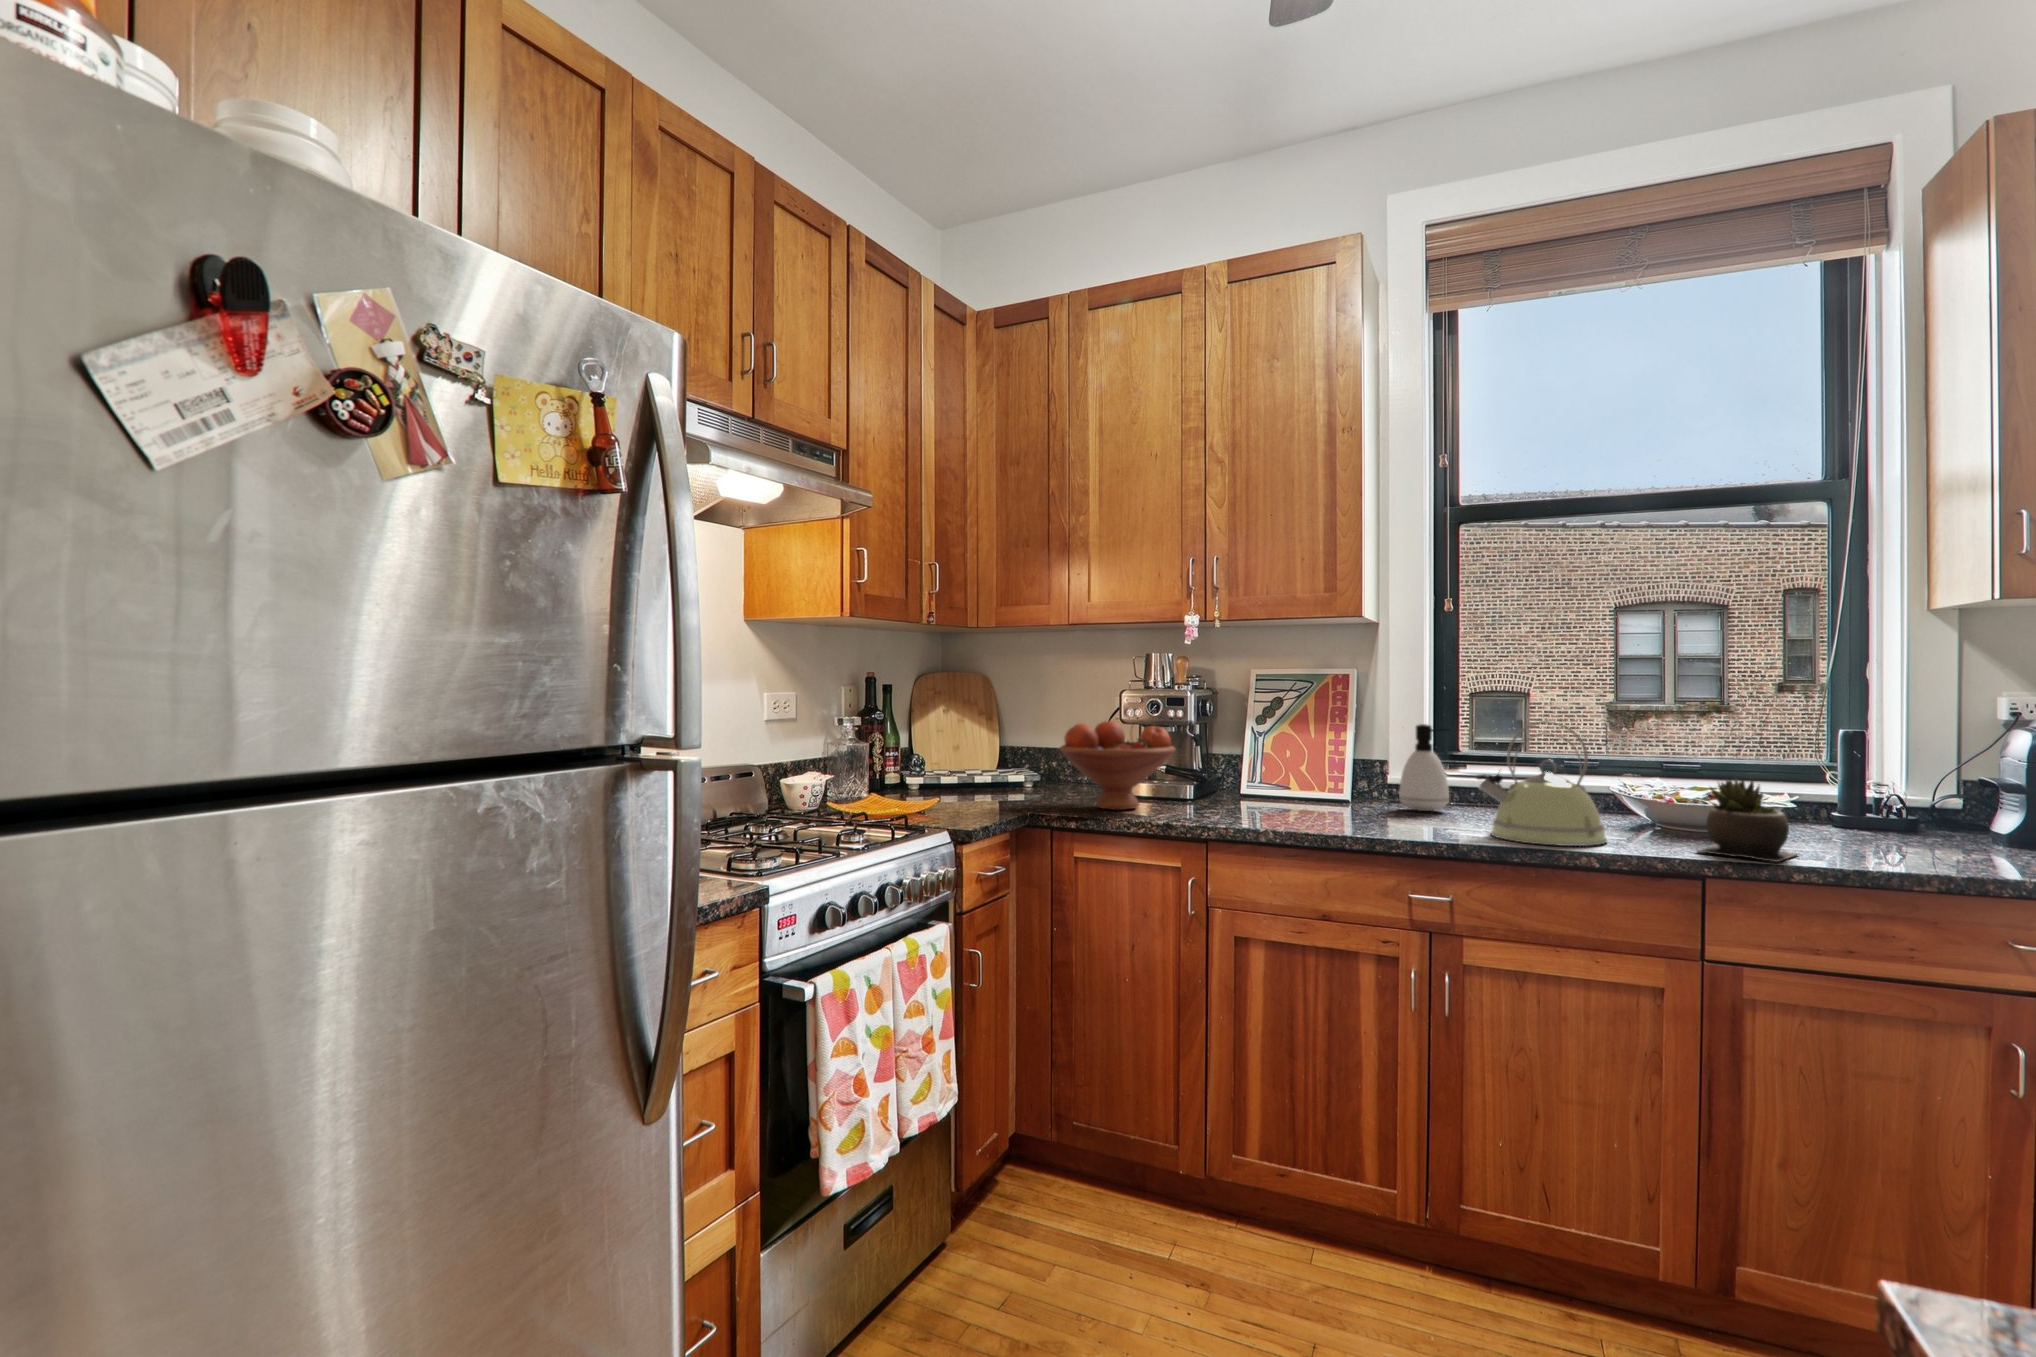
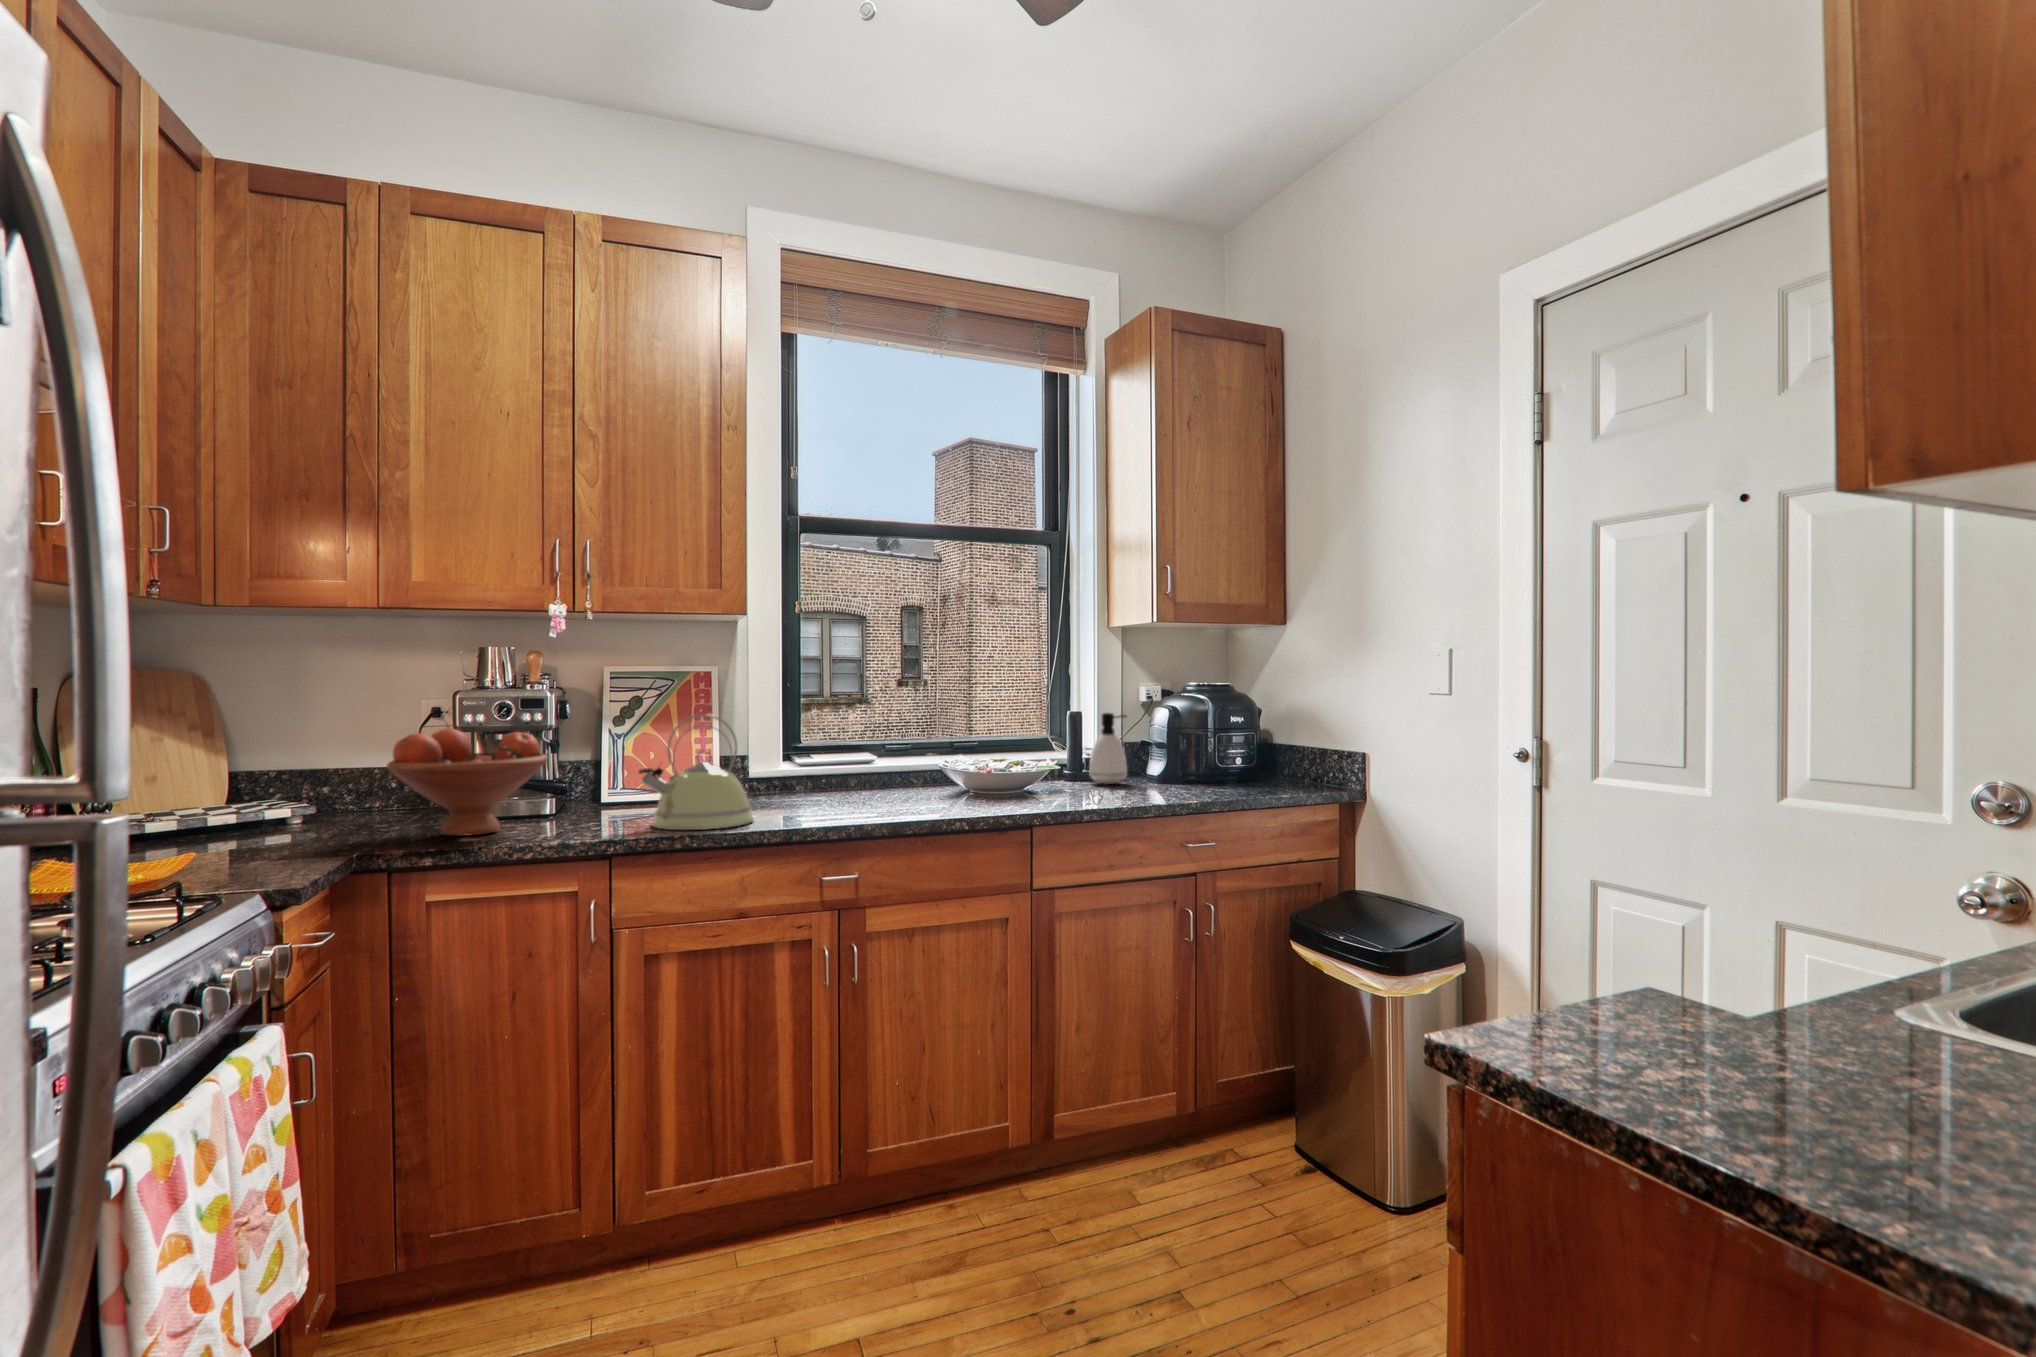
kettle: present [1476,721,1607,846] -> present [638,714,753,830]
soap dispenser: present [1399,724,1449,811] -> present [1089,713,1127,784]
succulent plant: present [1697,779,1796,862] -> none [1023,747,1078,809]

